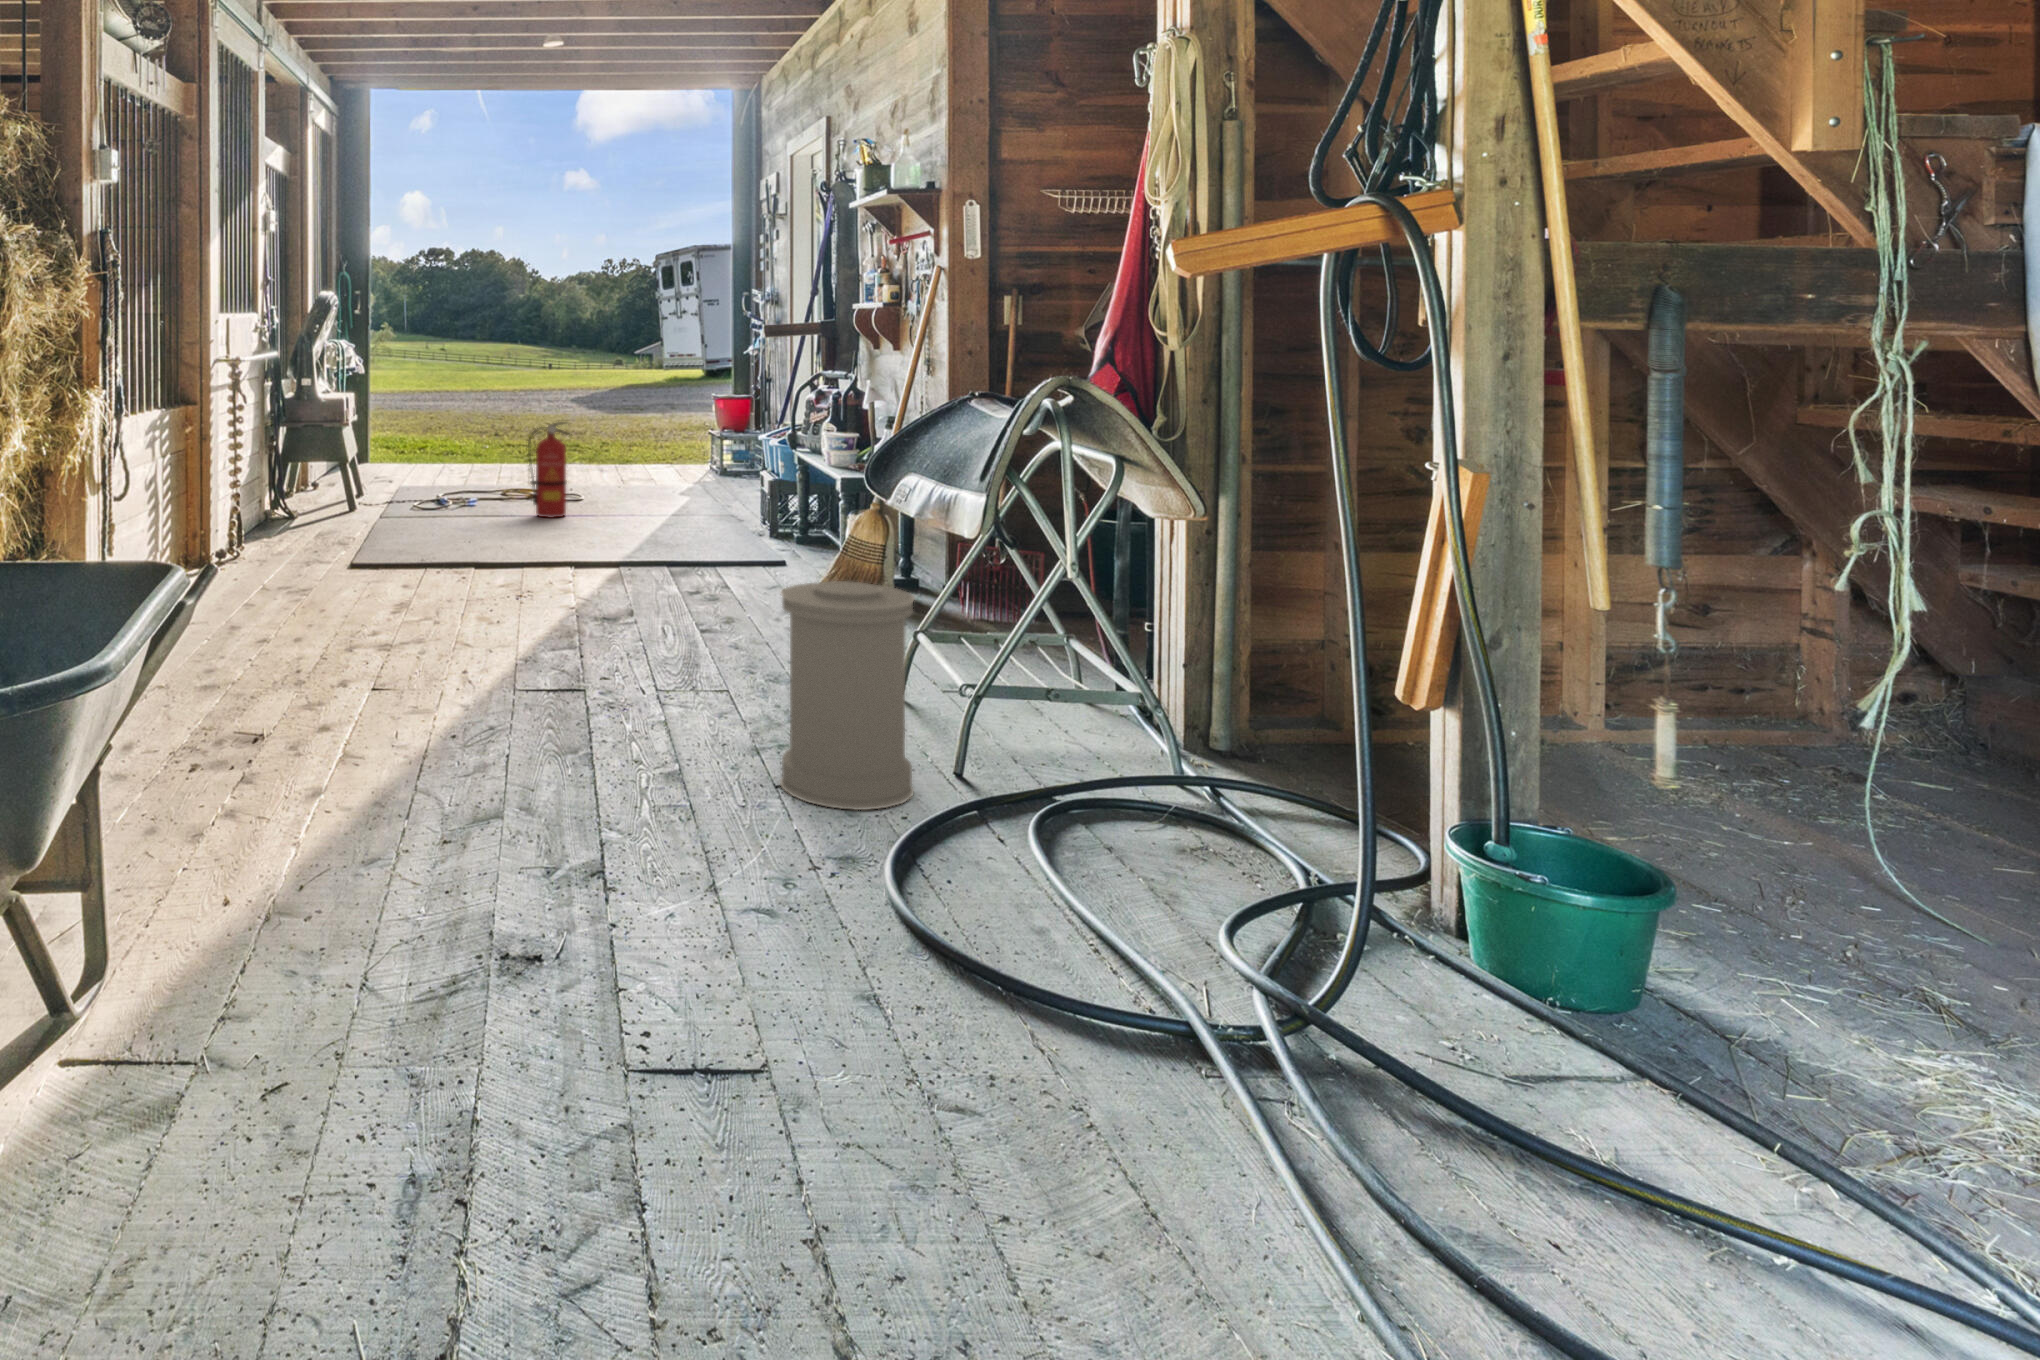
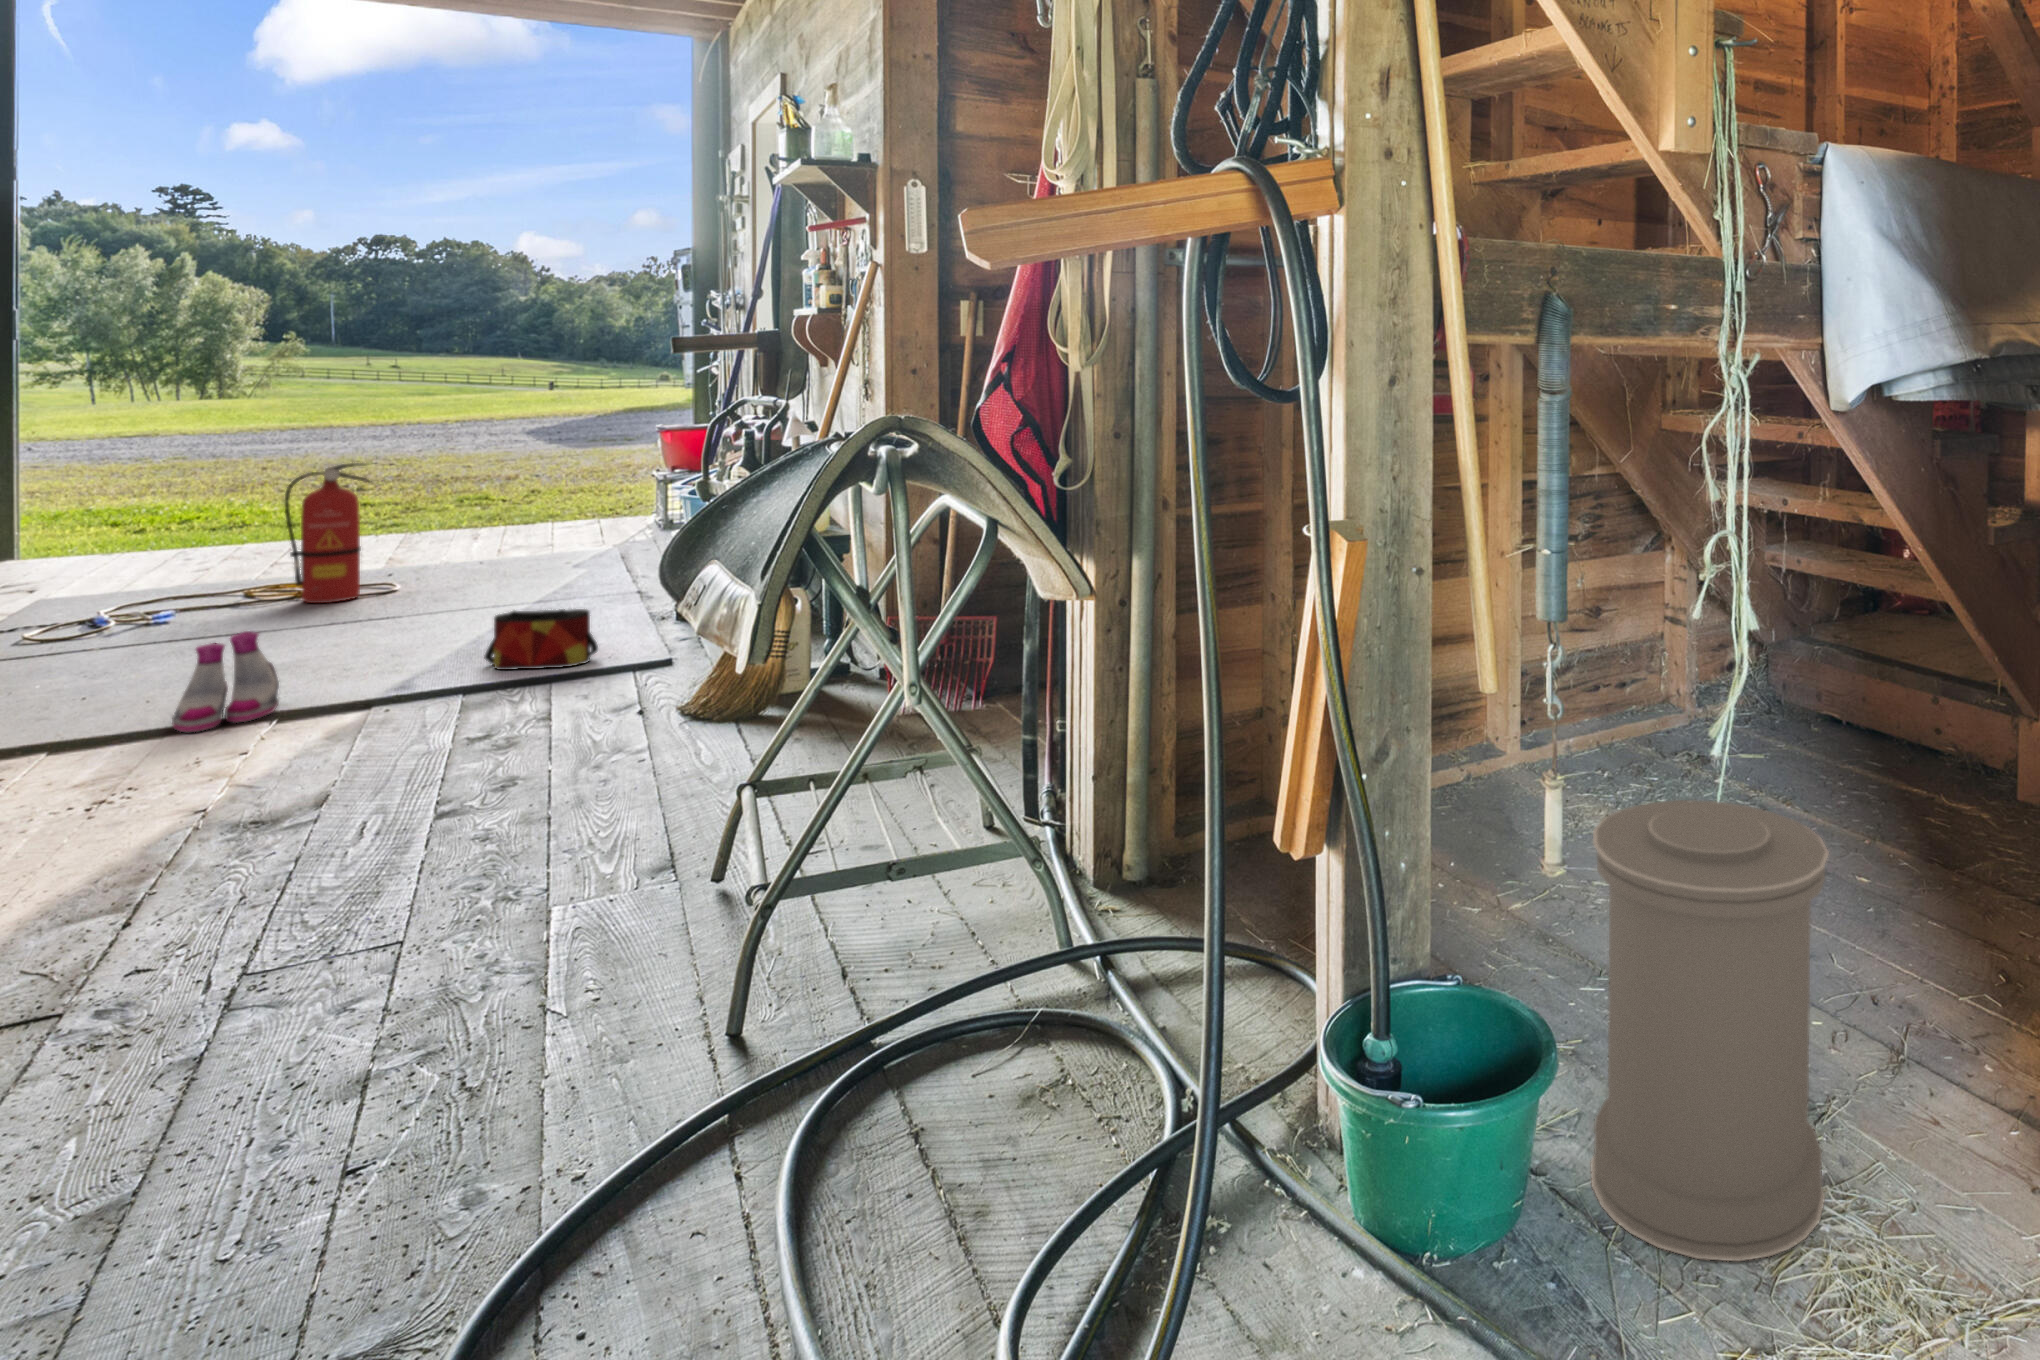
boots: none [526,524,574,583] -> present [172,631,279,732]
bag: none [672,528,741,571] -> present [485,609,598,670]
trash can: present [780,581,914,810] -> present [1590,800,1829,1261]

